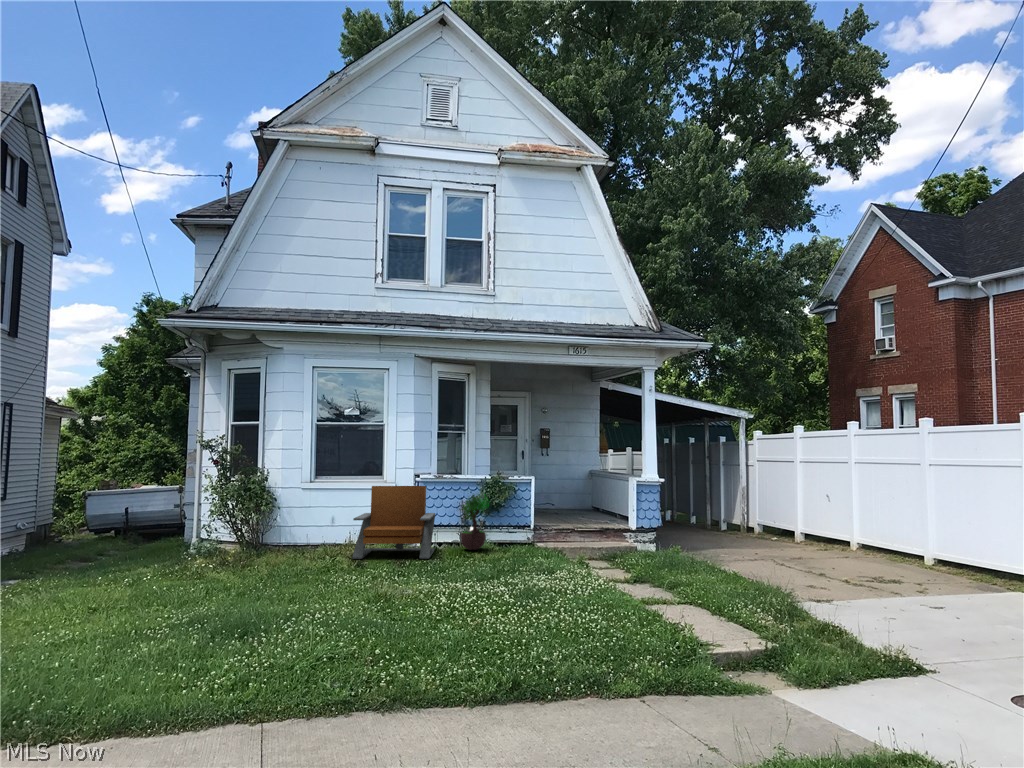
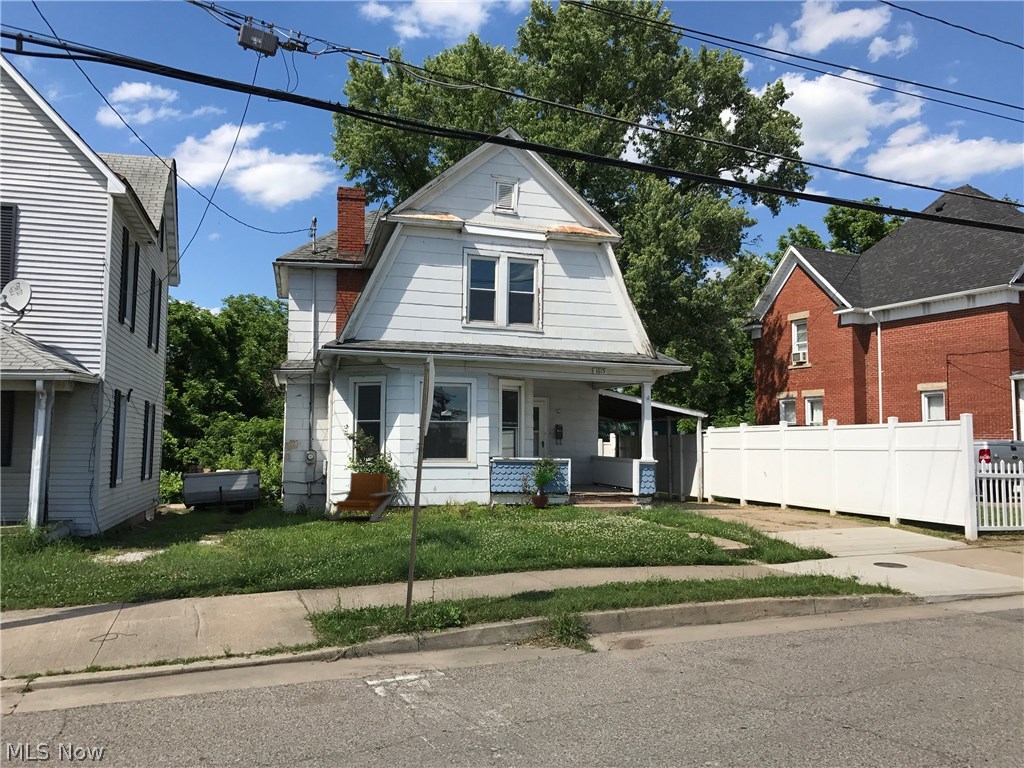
lounge chair: present [353,486,435,559] -> present [330,473,394,522]

